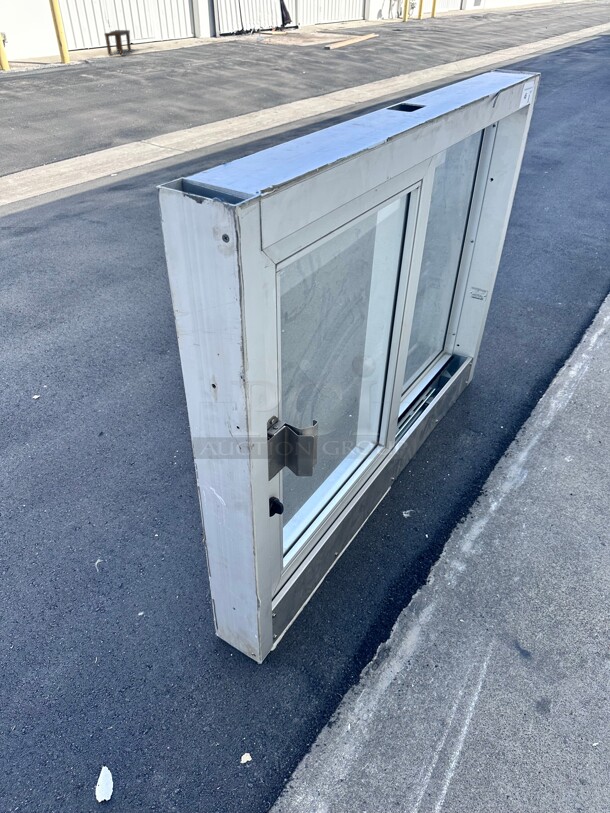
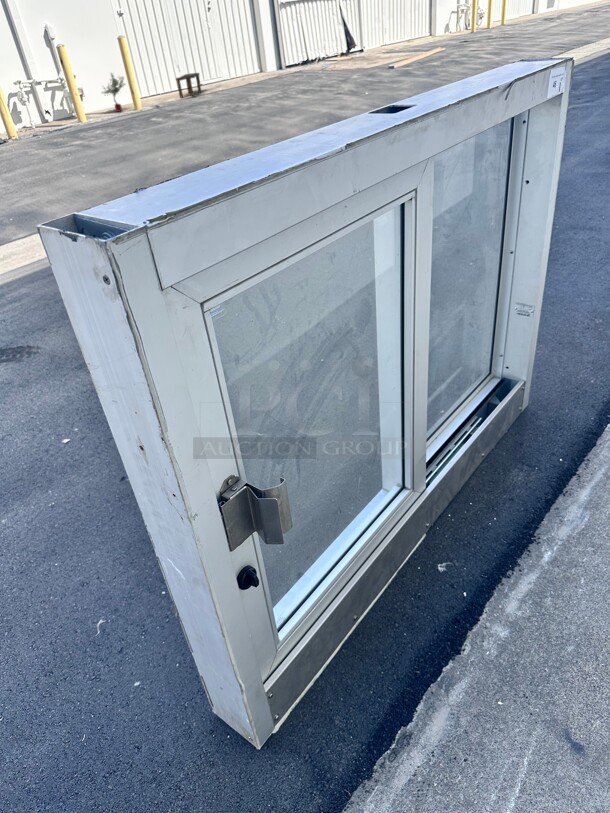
potted tree: none [22,19,50,63] -> present [102,74,125,112]

